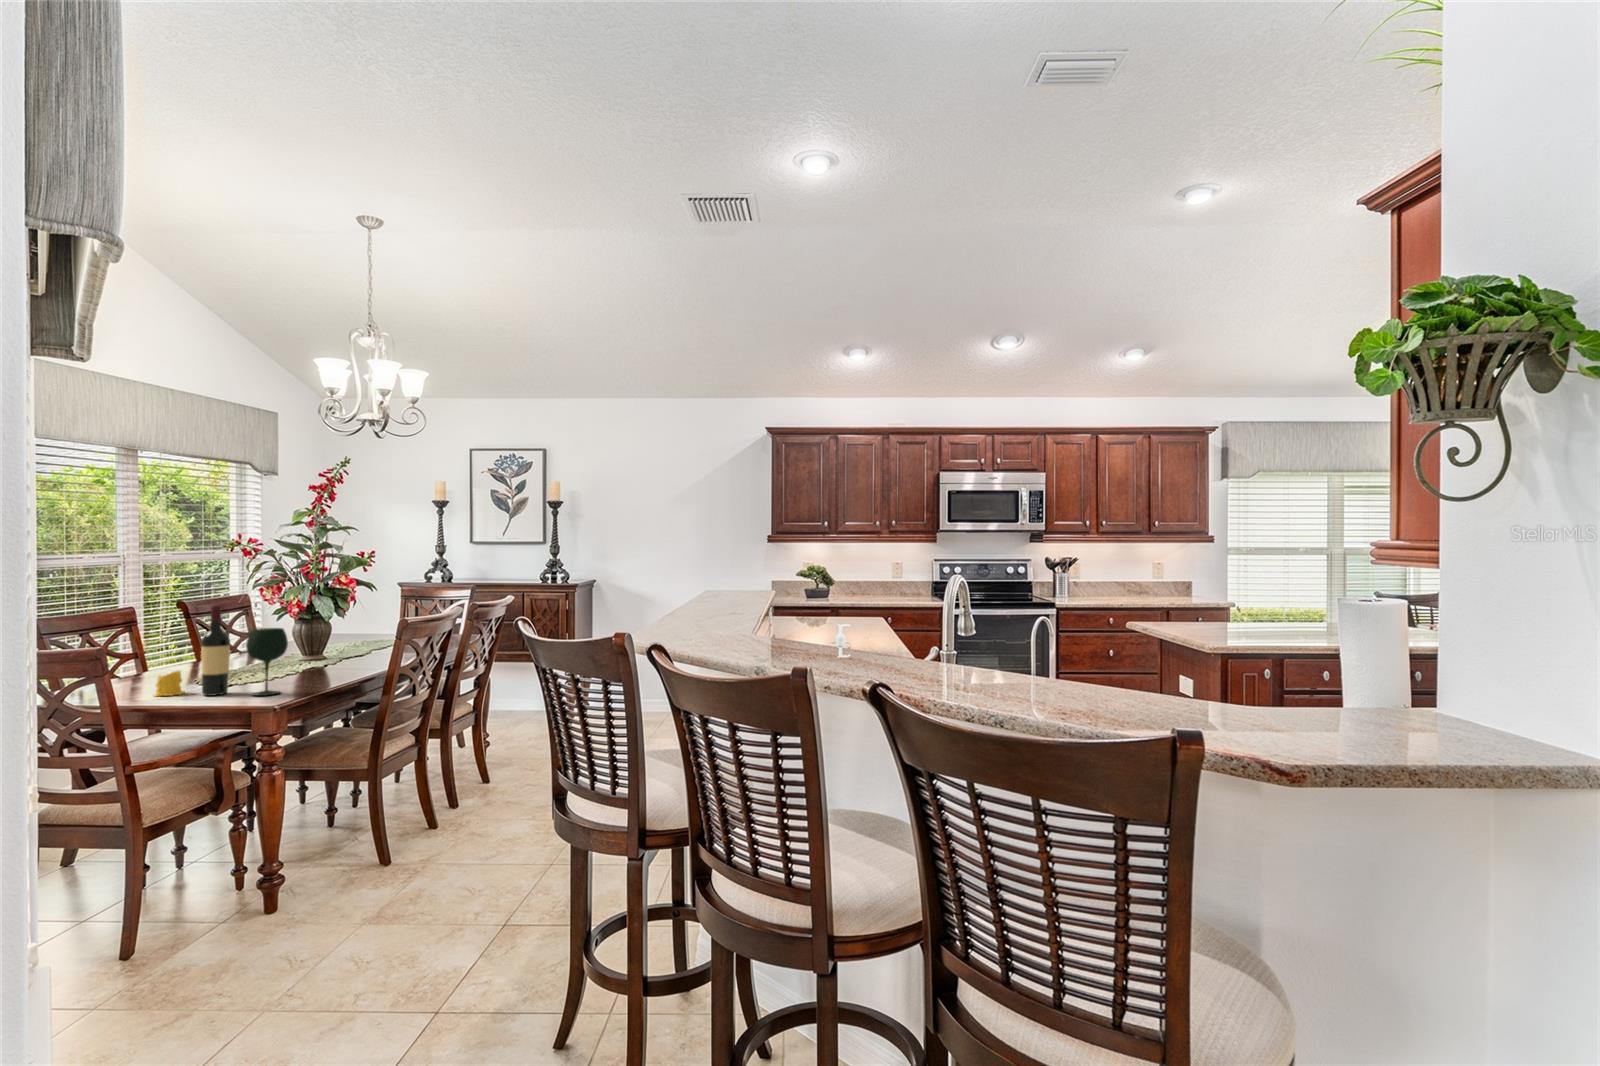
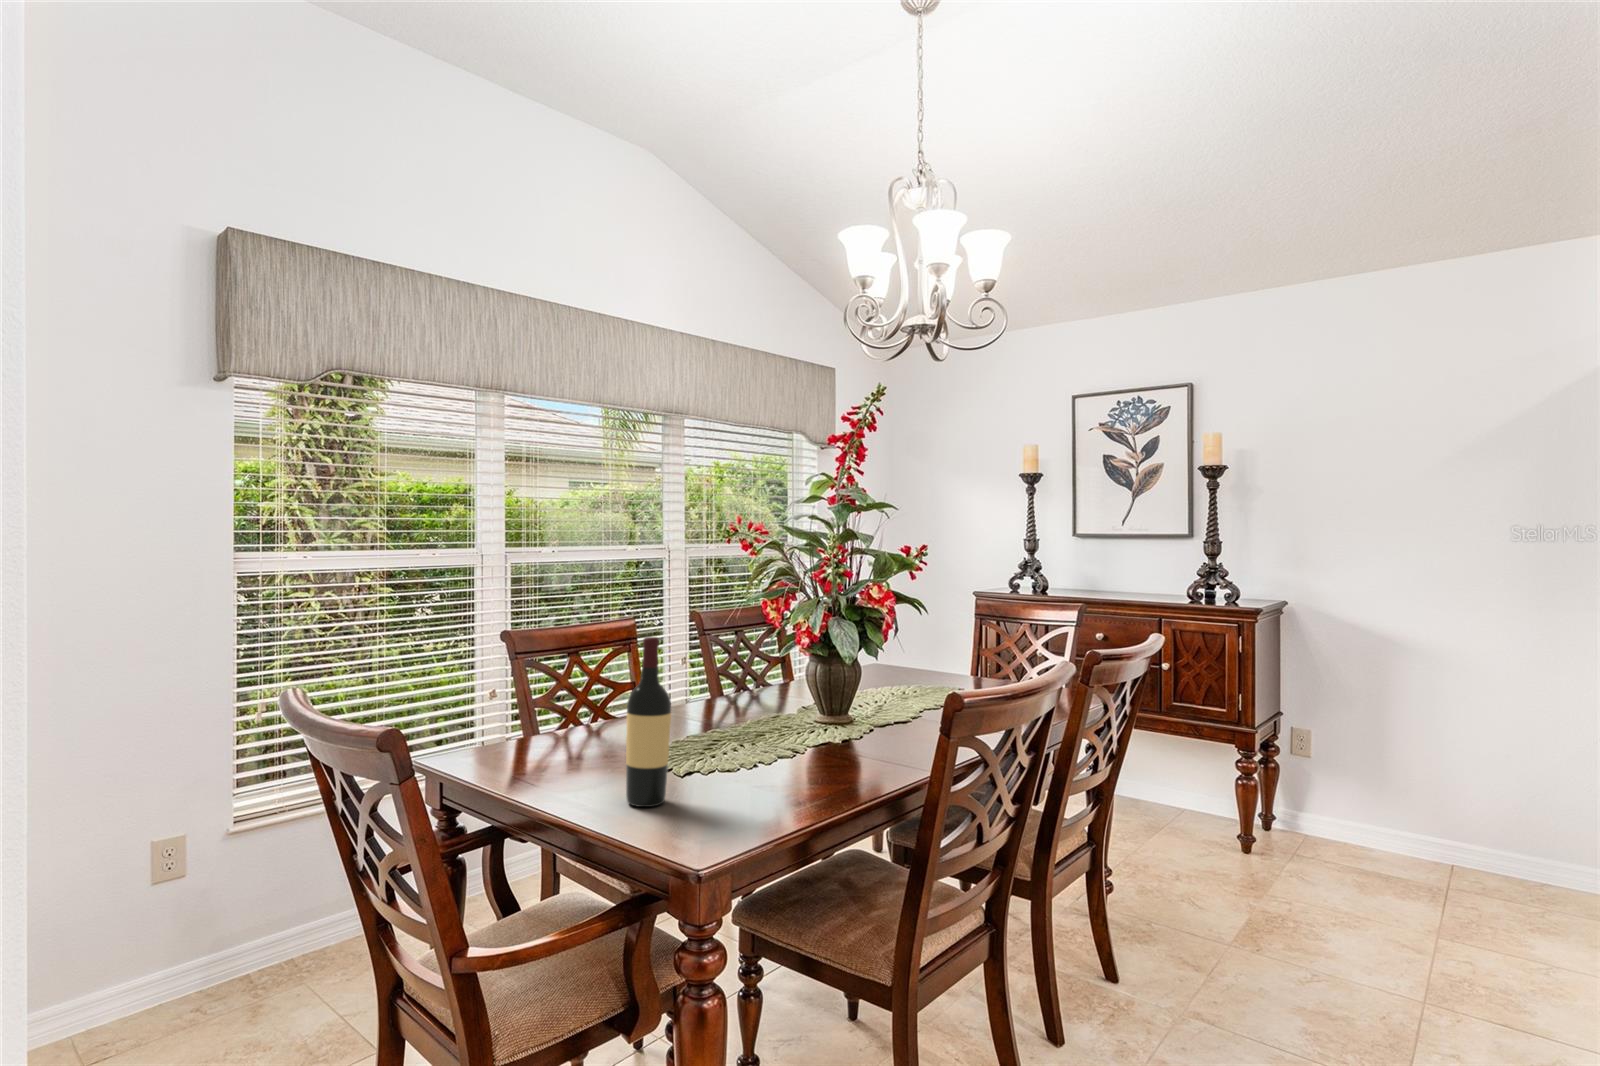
wine glass: present [246,628,288,696] -> none [686,689,755,829]
candle: present [155,671,184,696] -> none [567,742,613,792]

